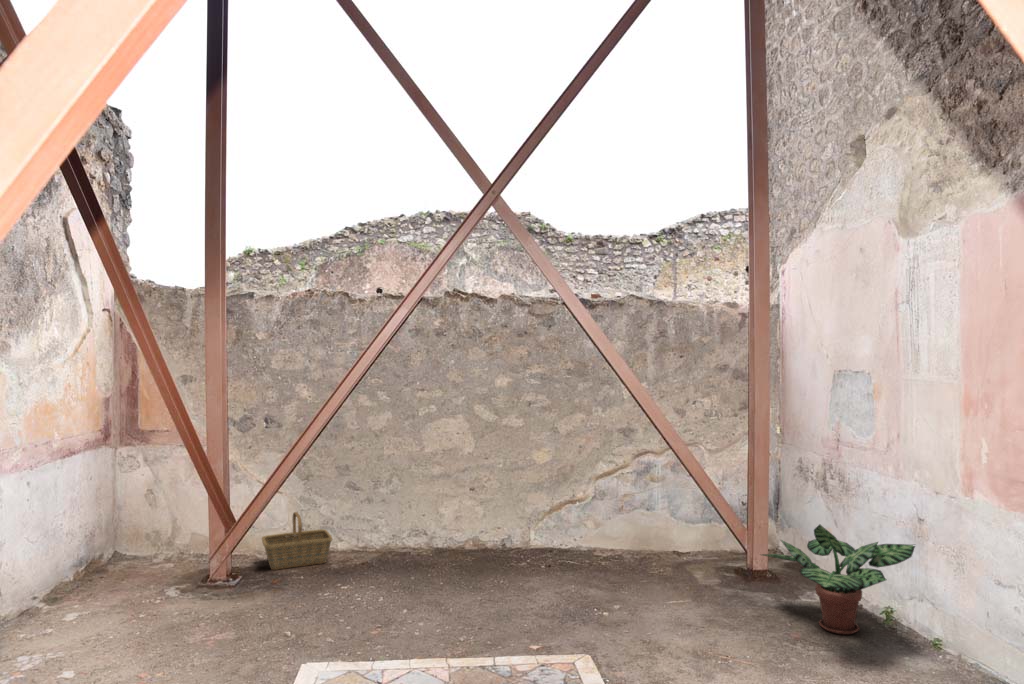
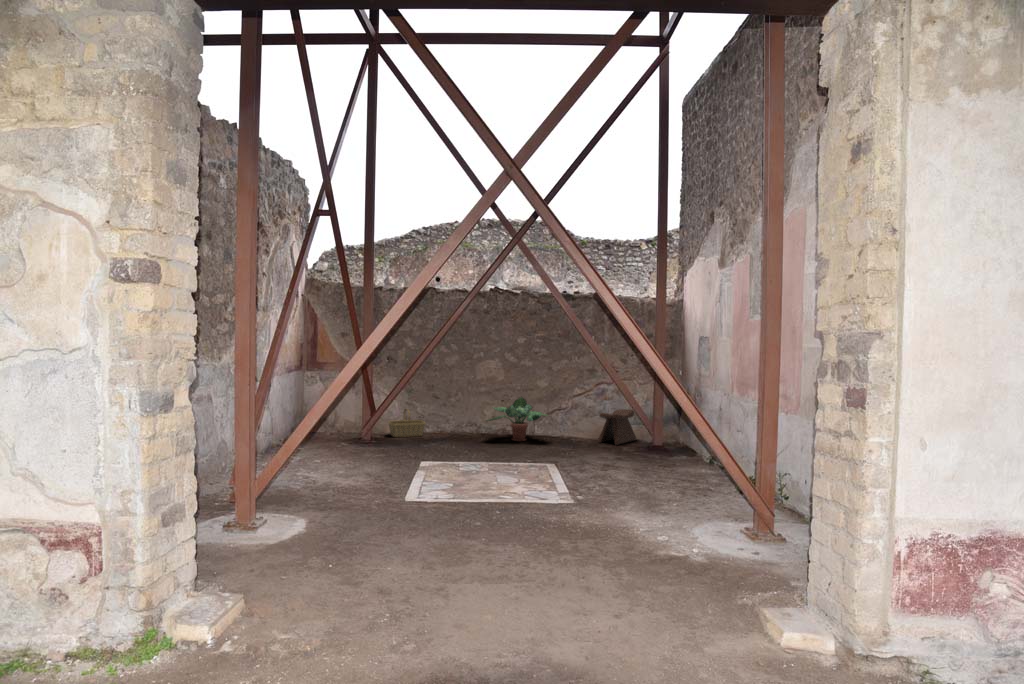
stool: none [651,499,715,574] -> present [598,409,636,445]
potted plant: present [762,524,915,634] -> present [486,397,545,441]

